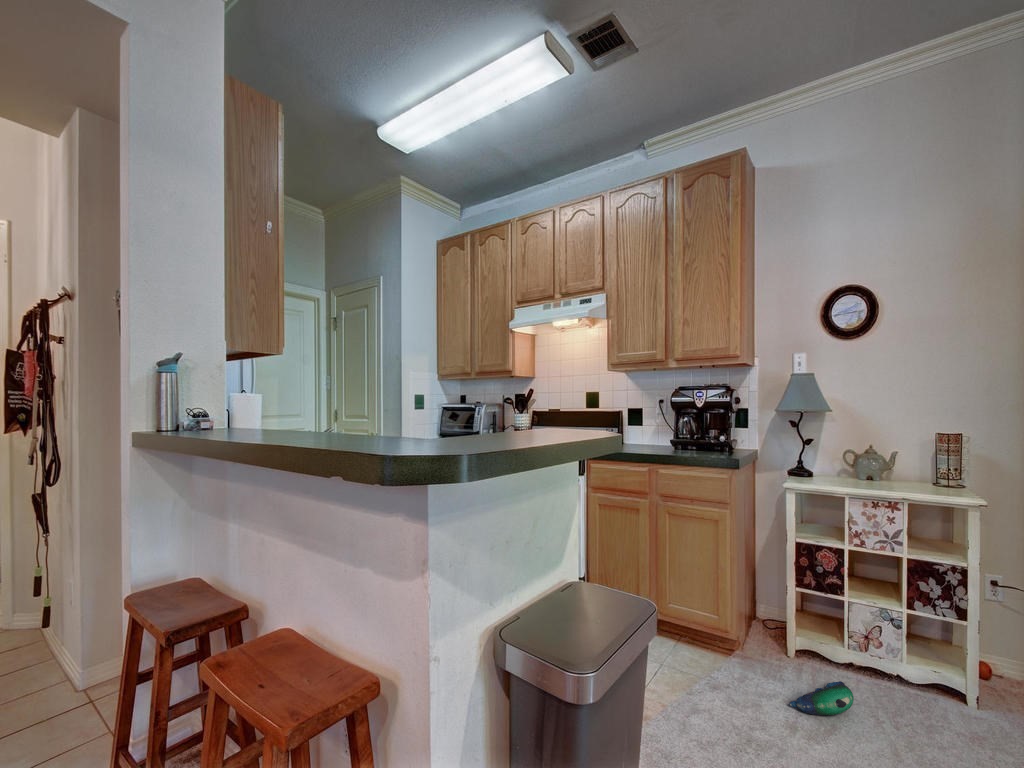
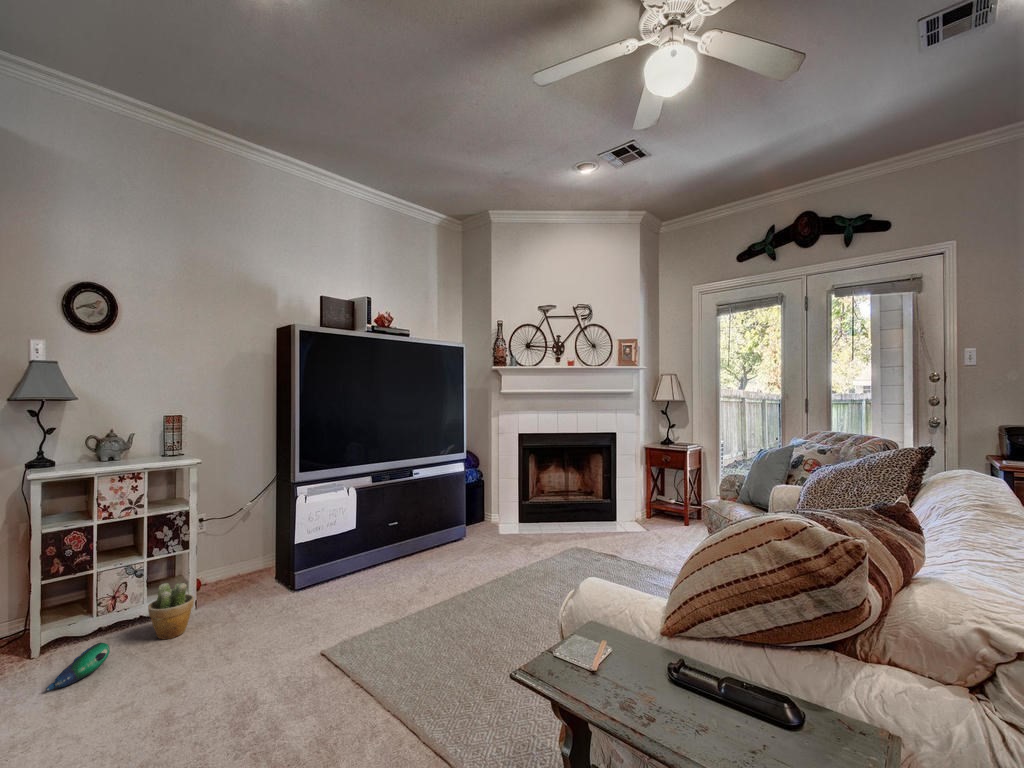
potted plant: none [902,654,969,737] -> present [148,583,194,639]

